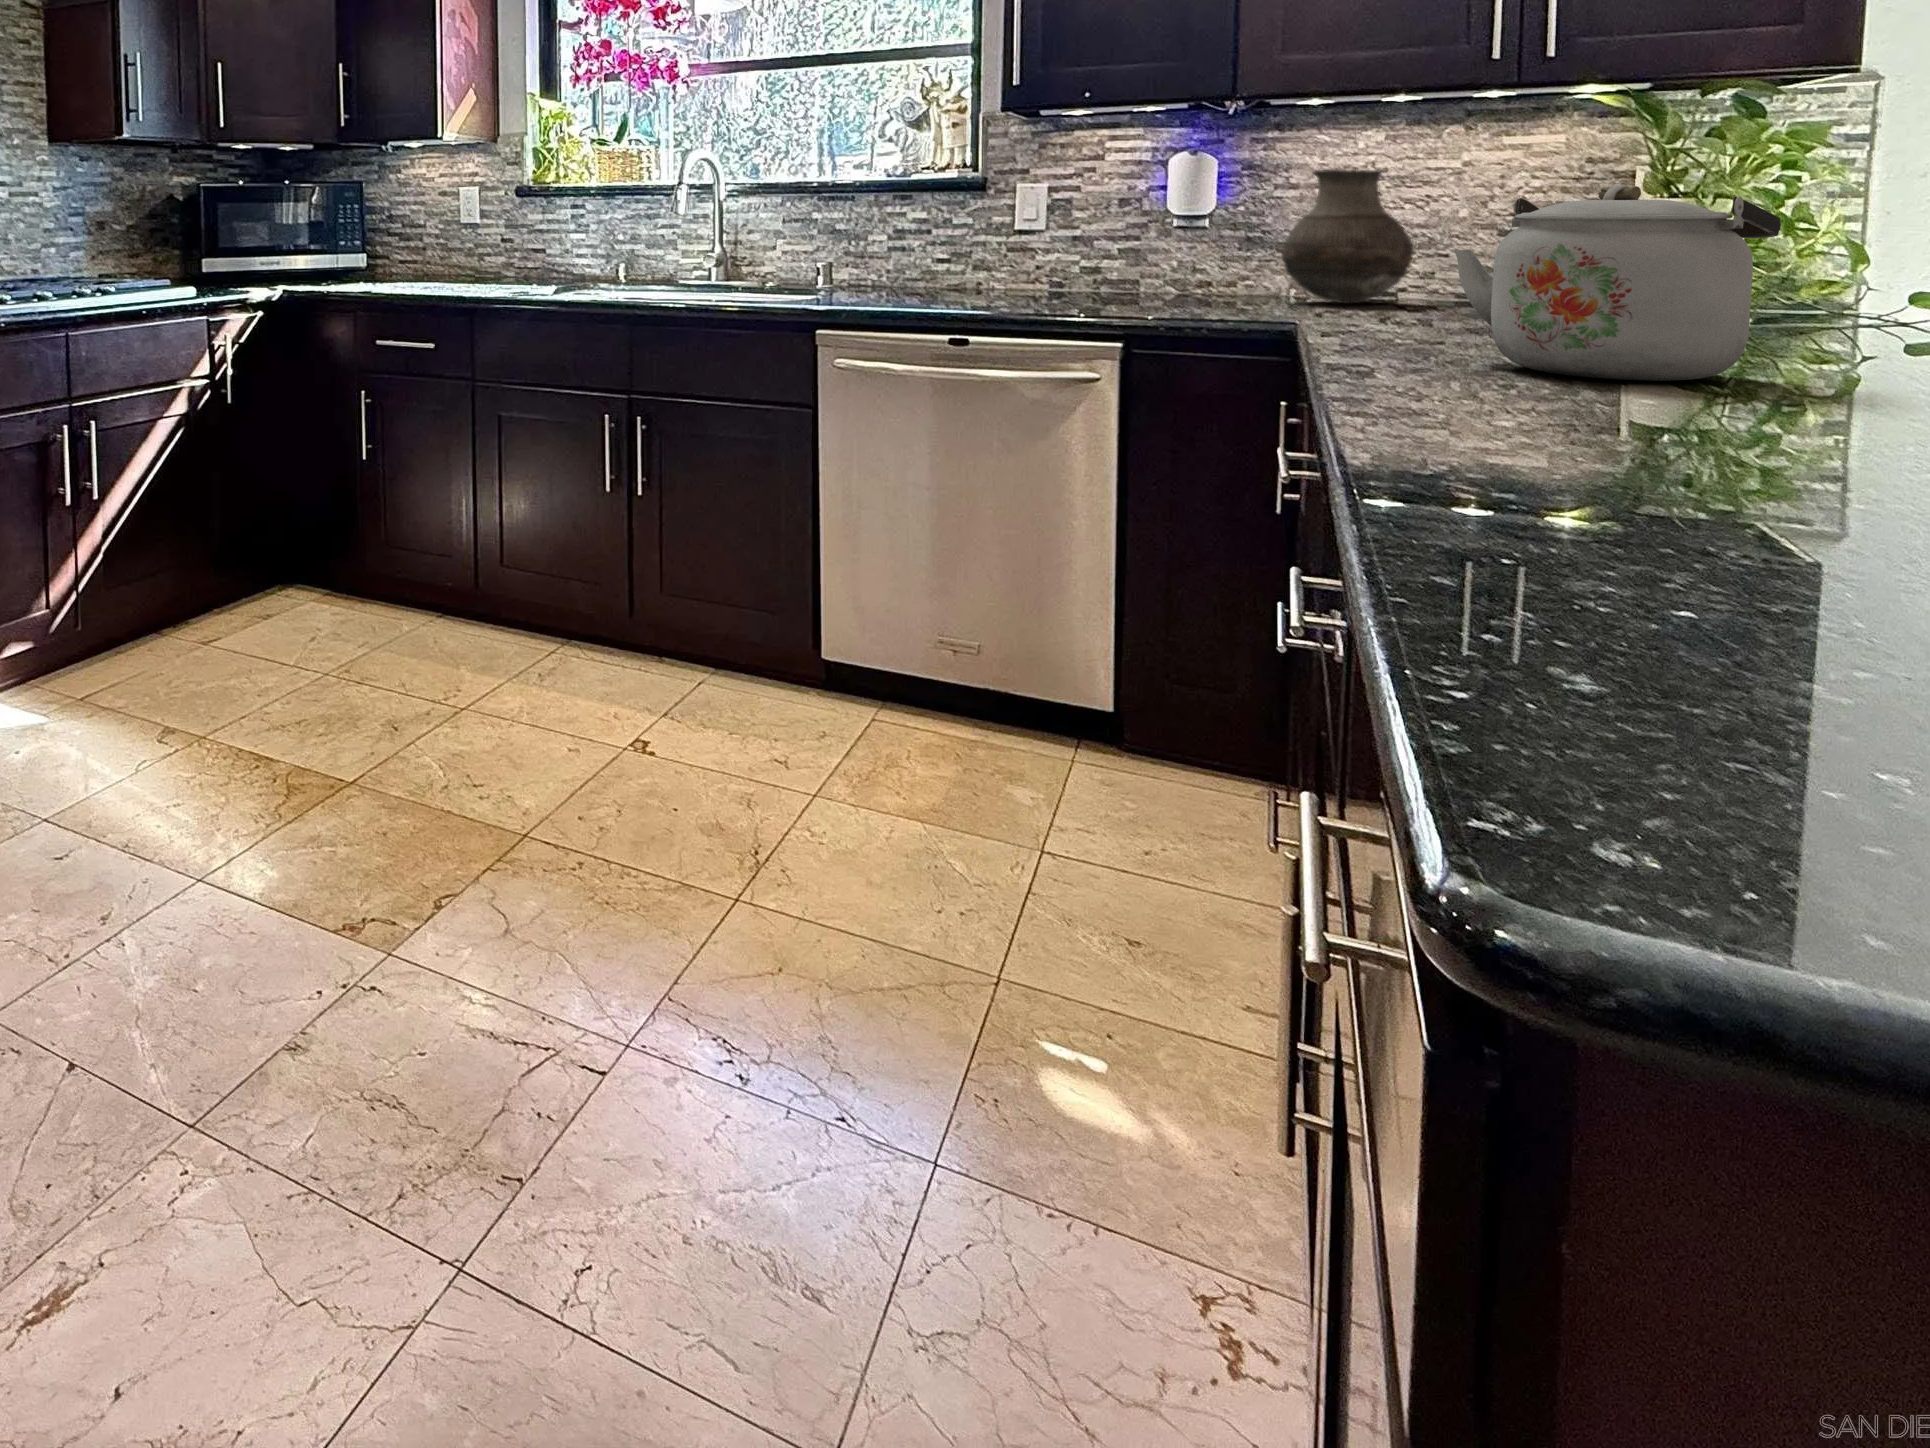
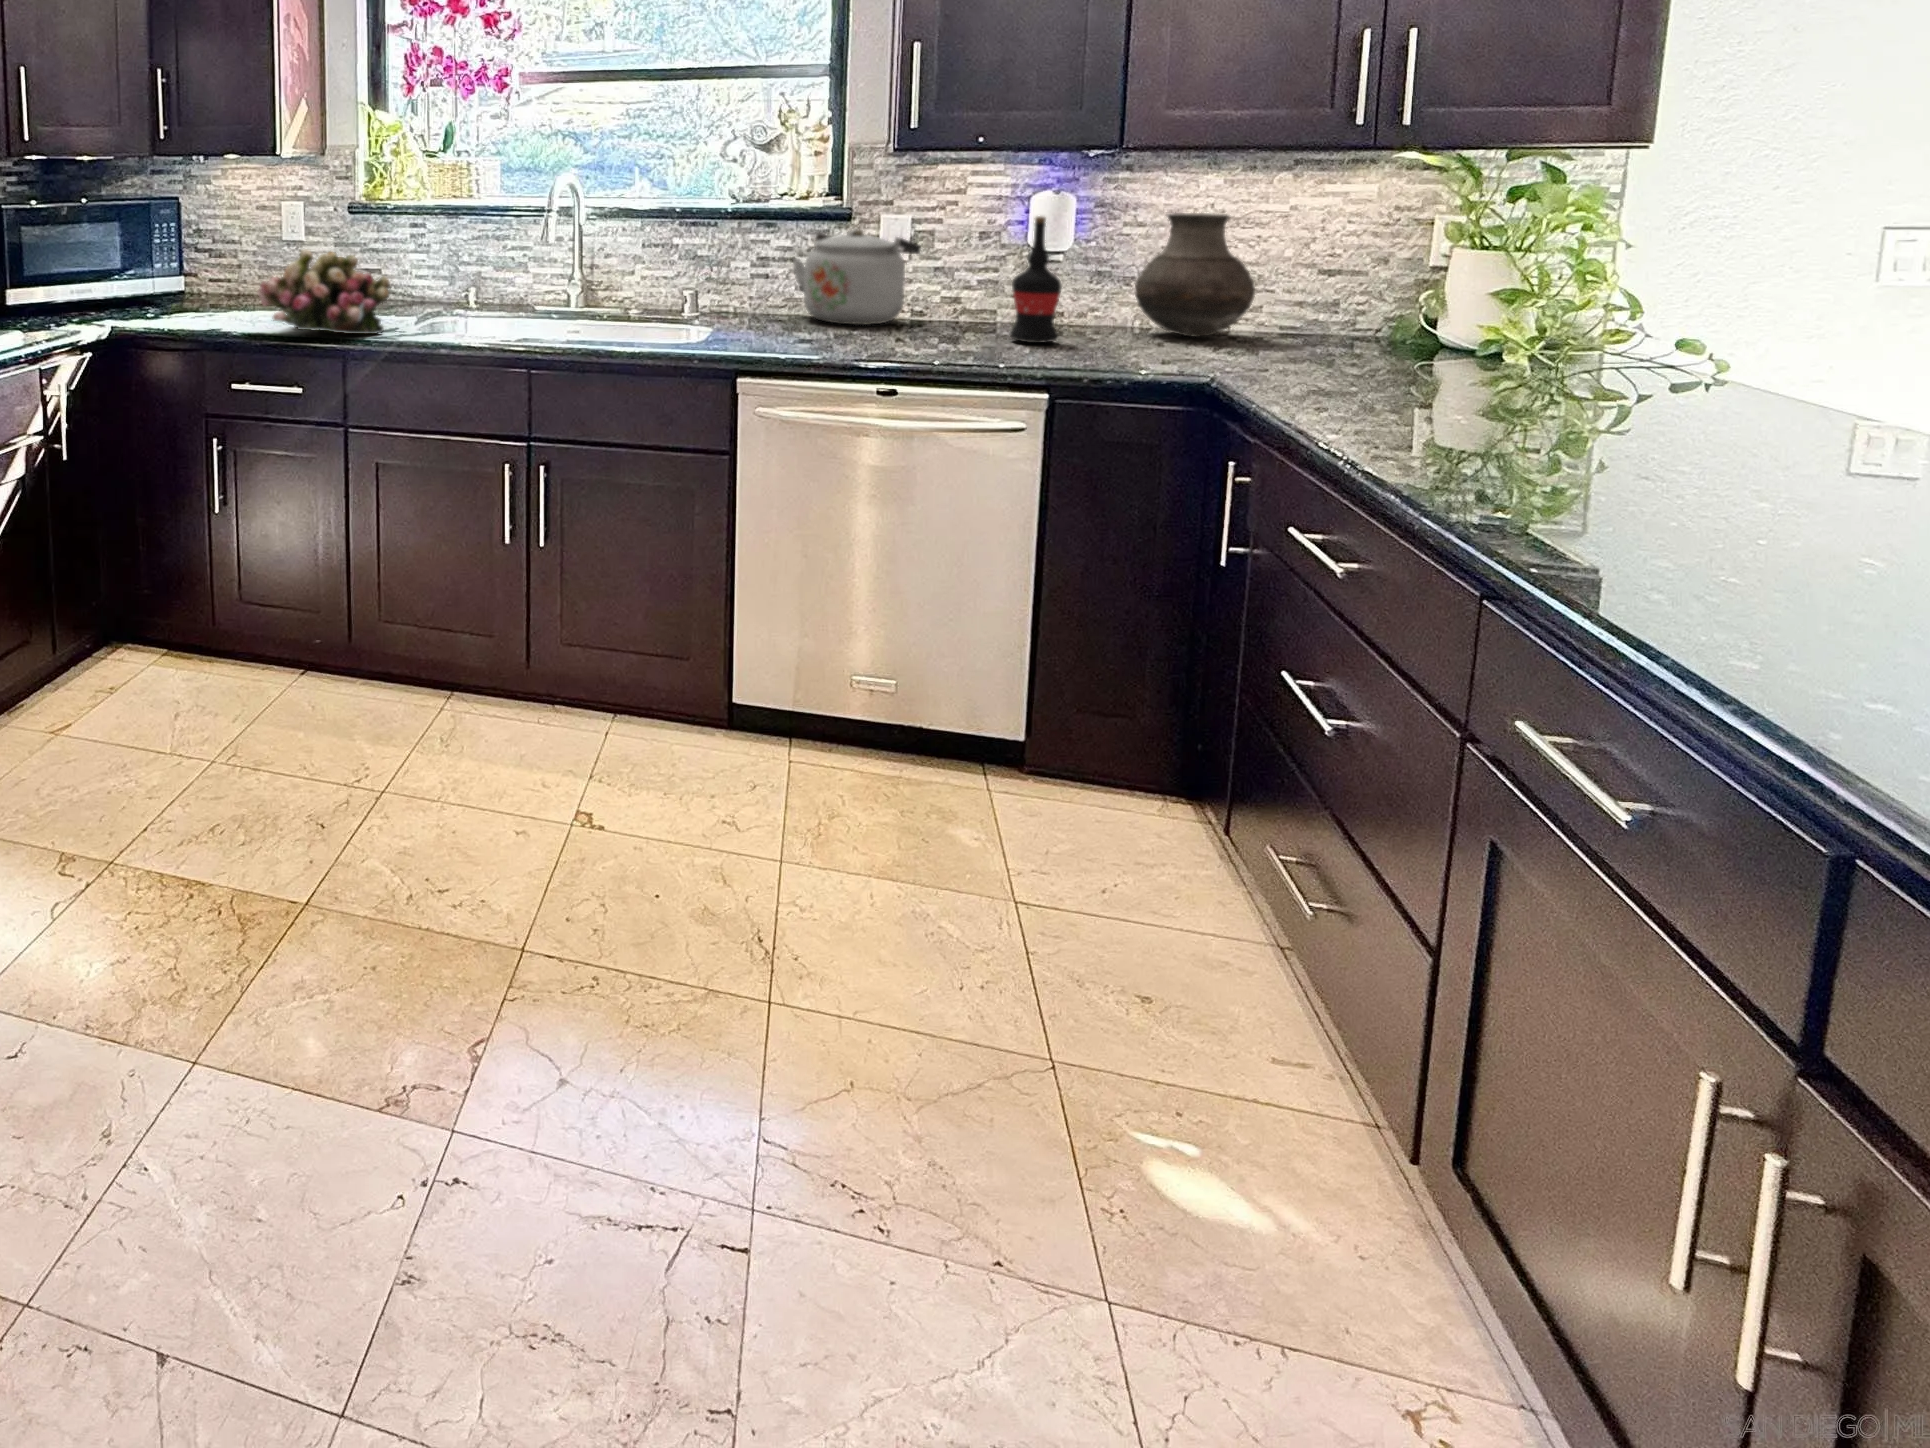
wine bottle: none [1126,173,1180,305] -> present [1010,216,1061,343]
kettle: present [1454,185,1781,381] -> present [793,229,921,325]
flower arrangement: none [395,218,520,296] -> present [257,249,390,334]

